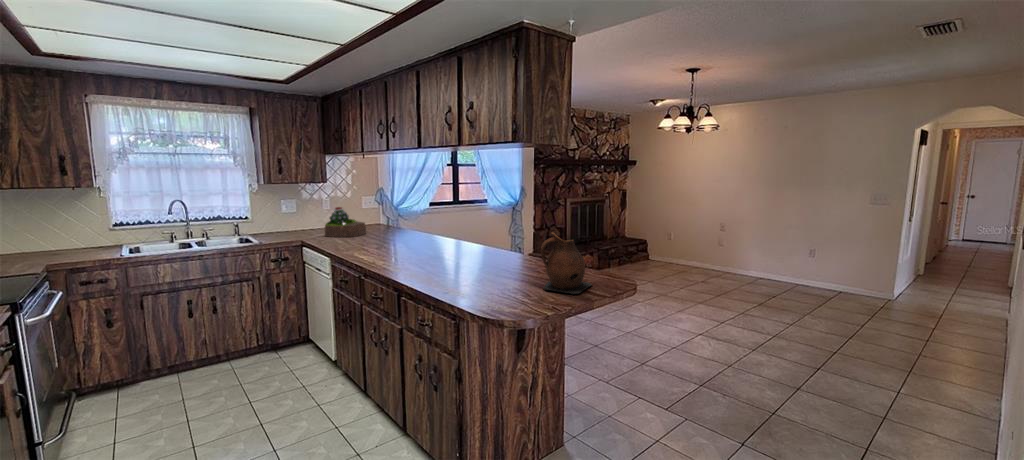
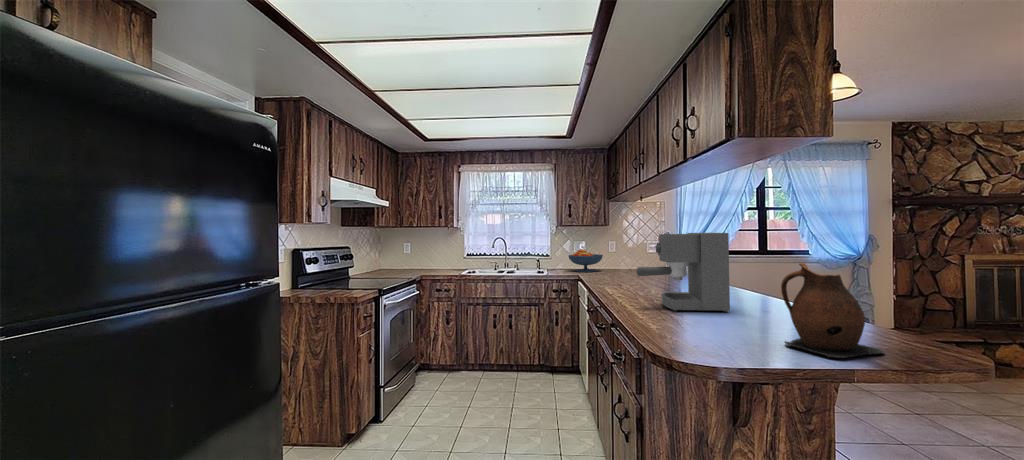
coffee maker: none [412,201,485,273] -> present [637,233,730,312]
succulent plant: present [325,207,366,237] -> none [601,248,640,276]
fruit bowl: none [278,209,320,235] -> present [569,249,603,272]

